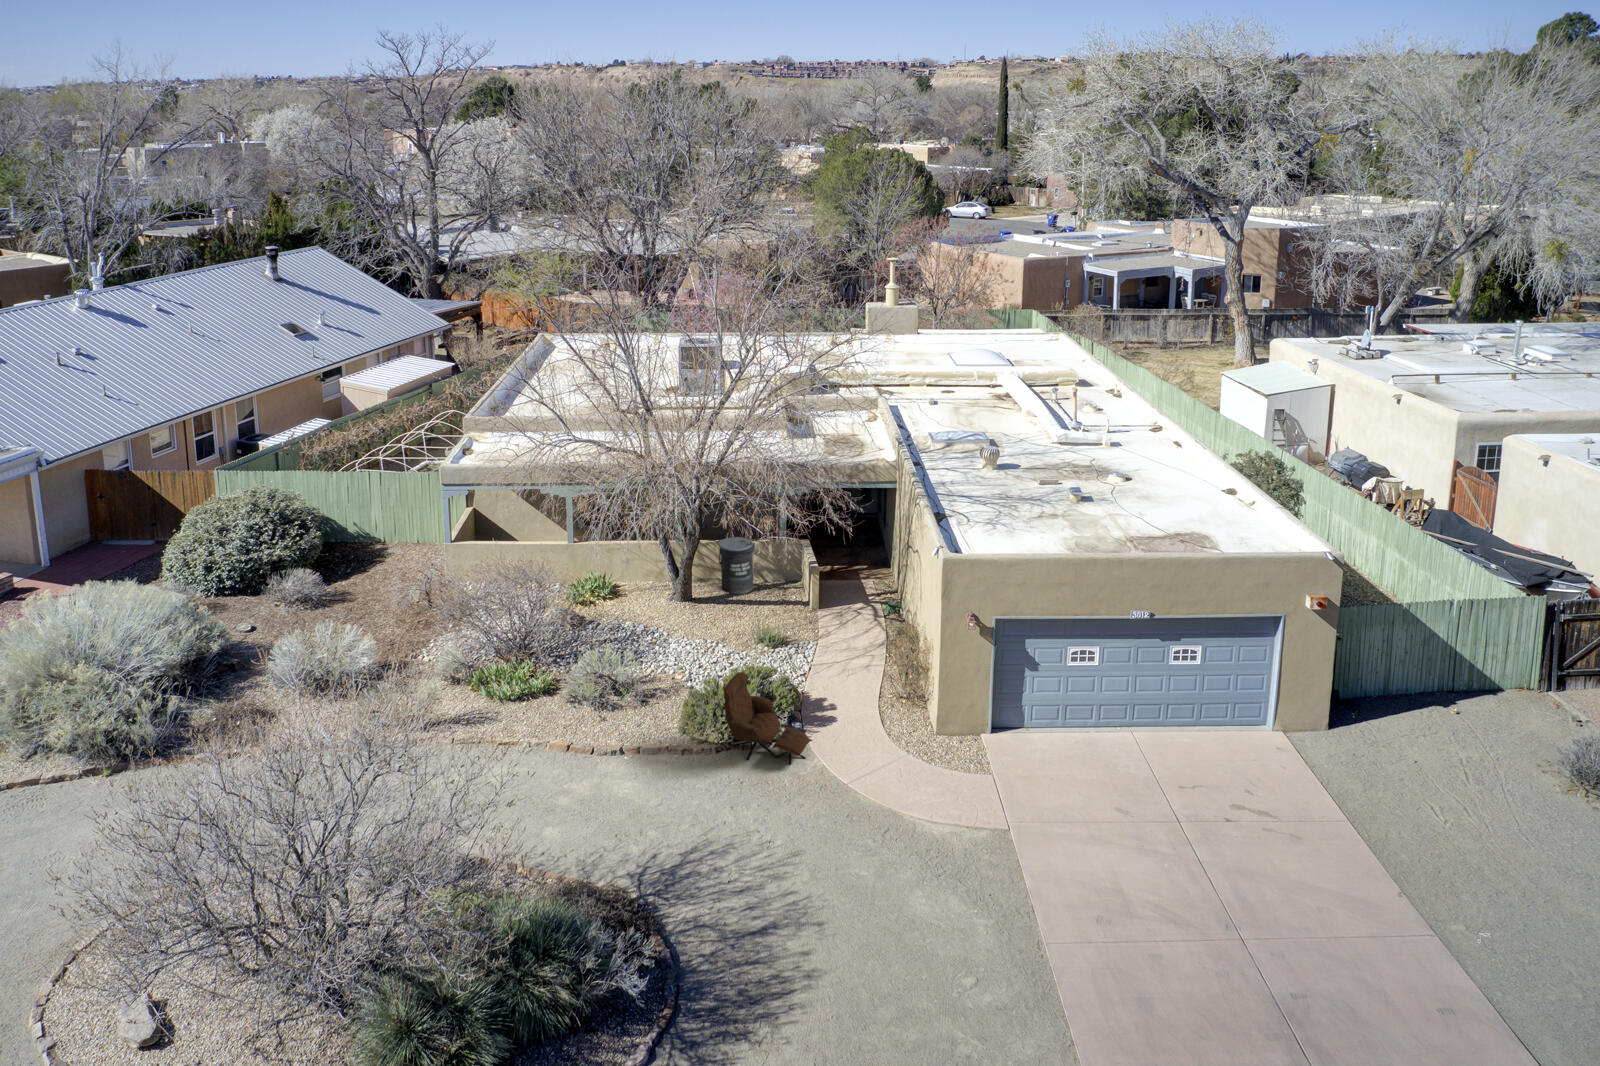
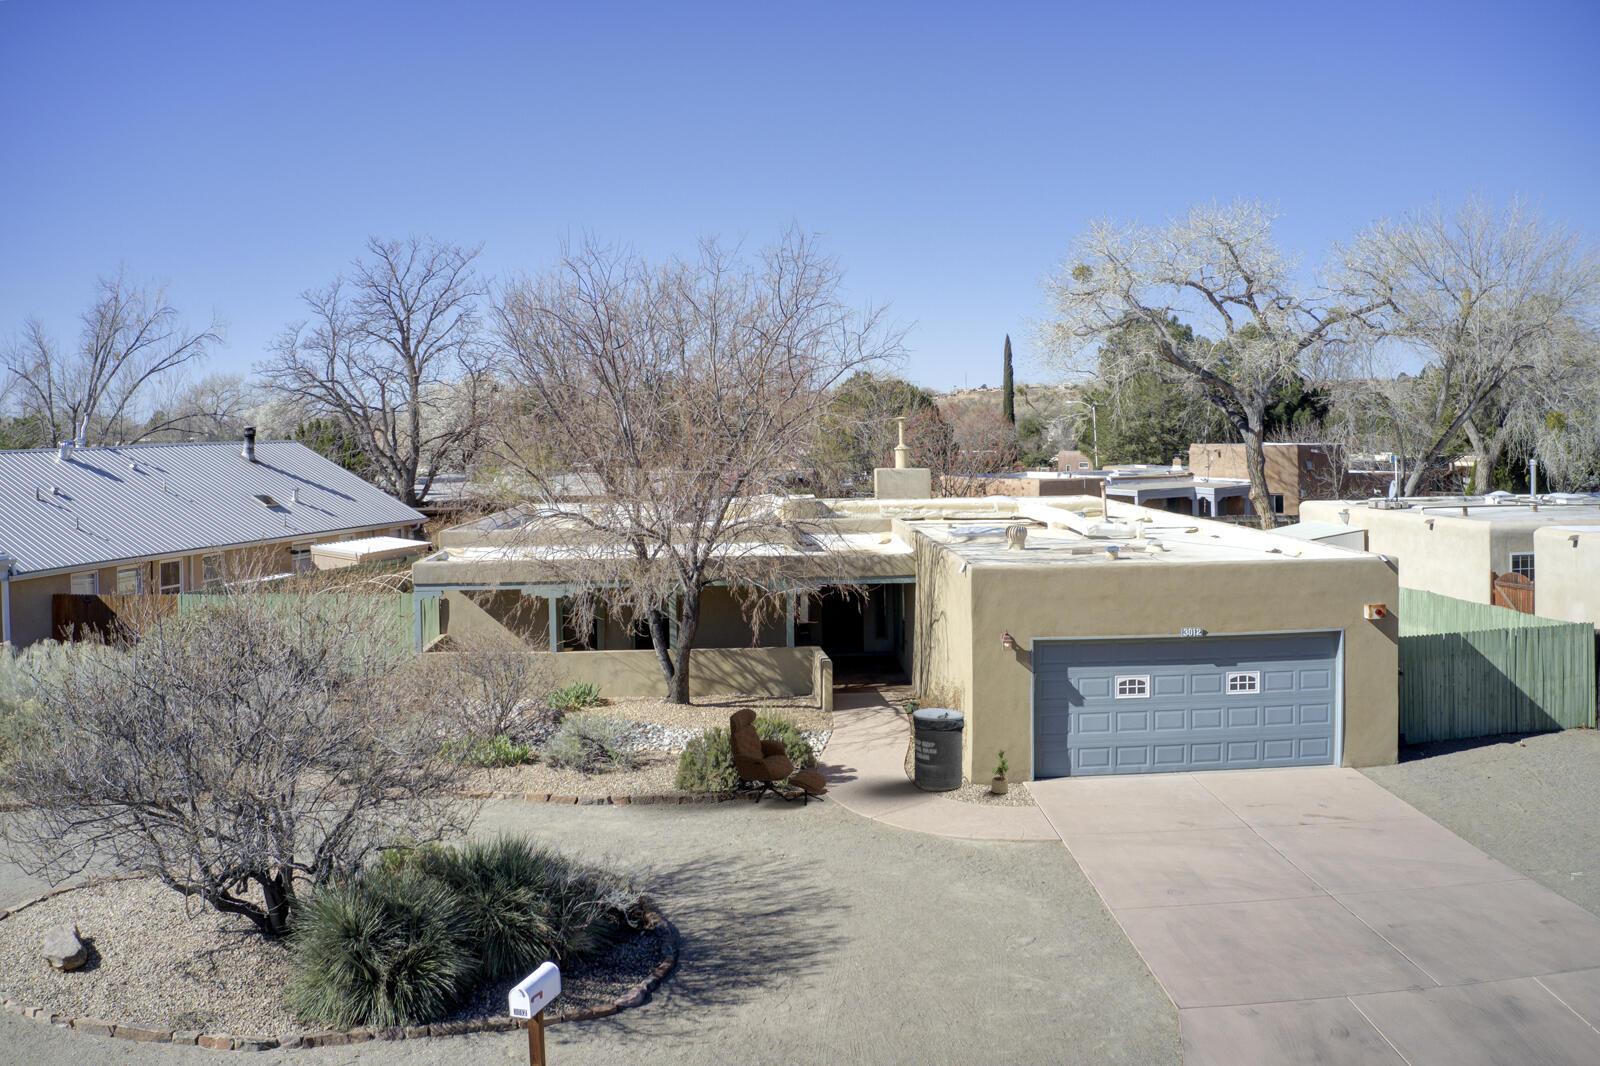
trash can: present [719,537,755,594] -> present [913,708,965,791]
potted plant: none [952,716,971,751] -> present [991,750,1009,793]

